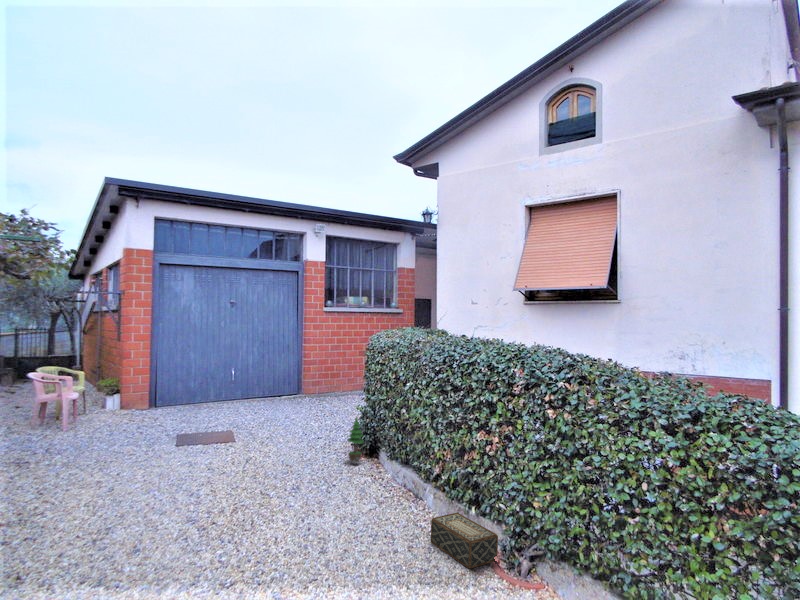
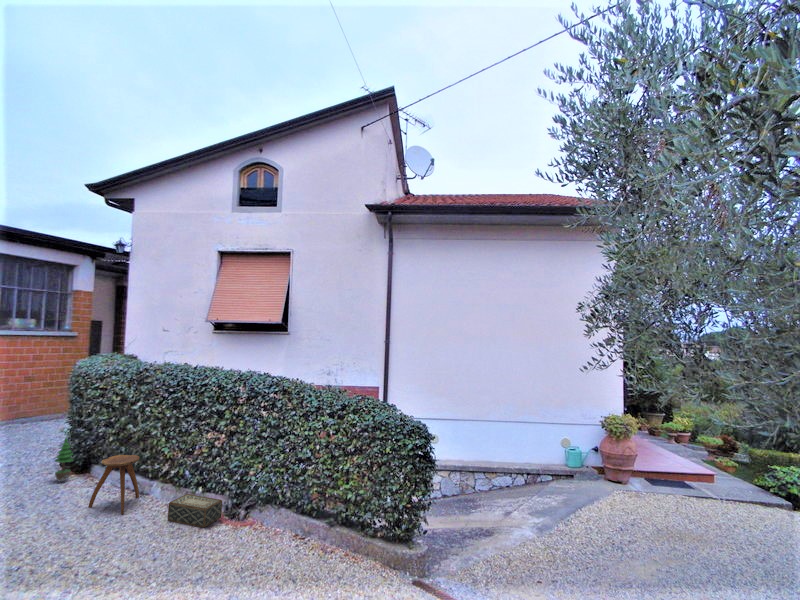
stool: none [361,444,414,518] -> present [88,455,139,514]

